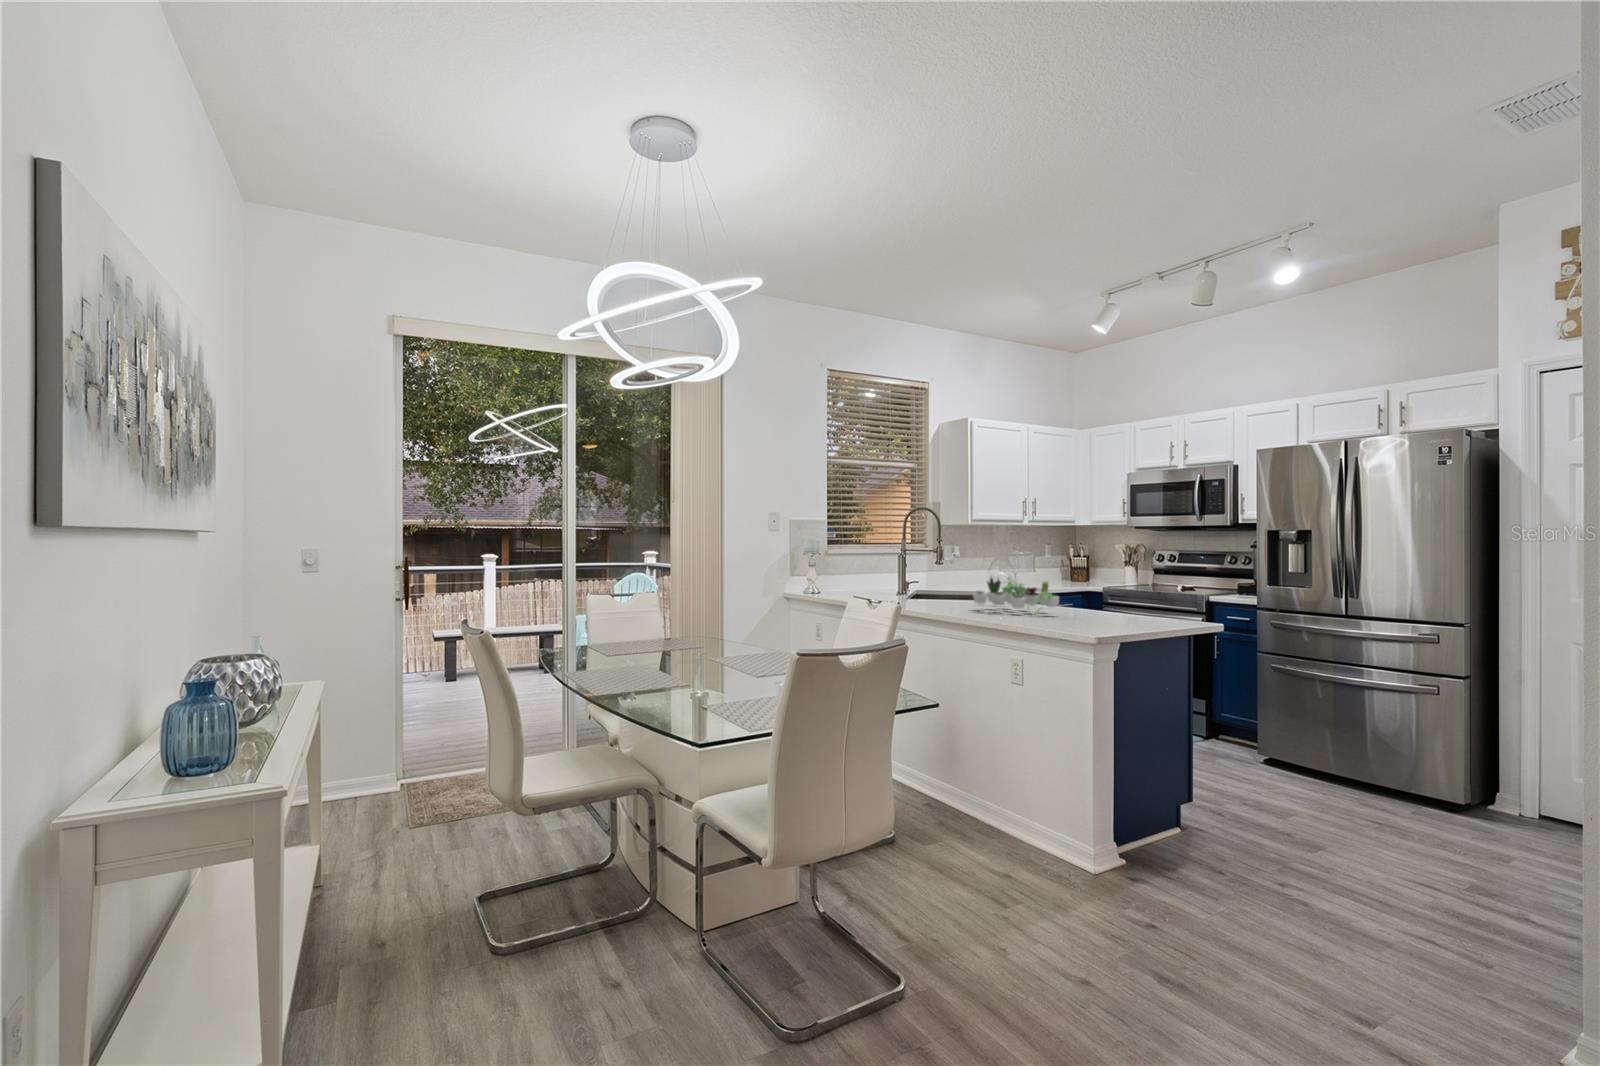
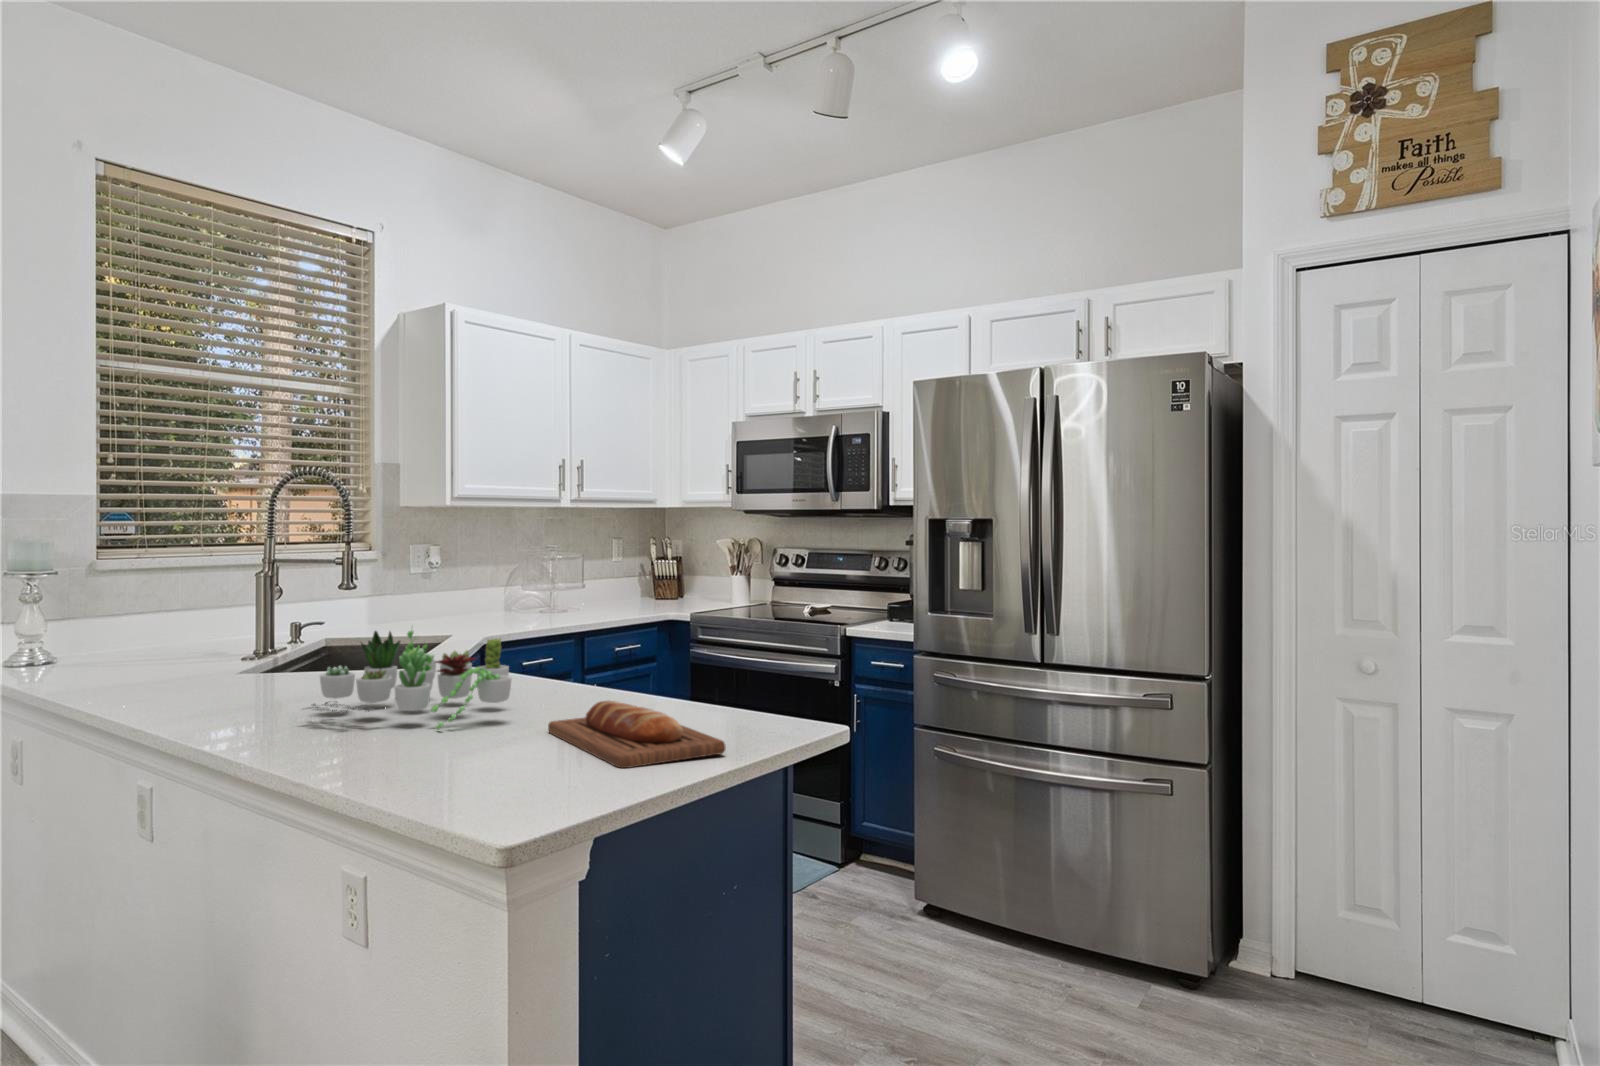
bread loaf: none [1080,607,1170,629] -> present [548,701,726,768]

